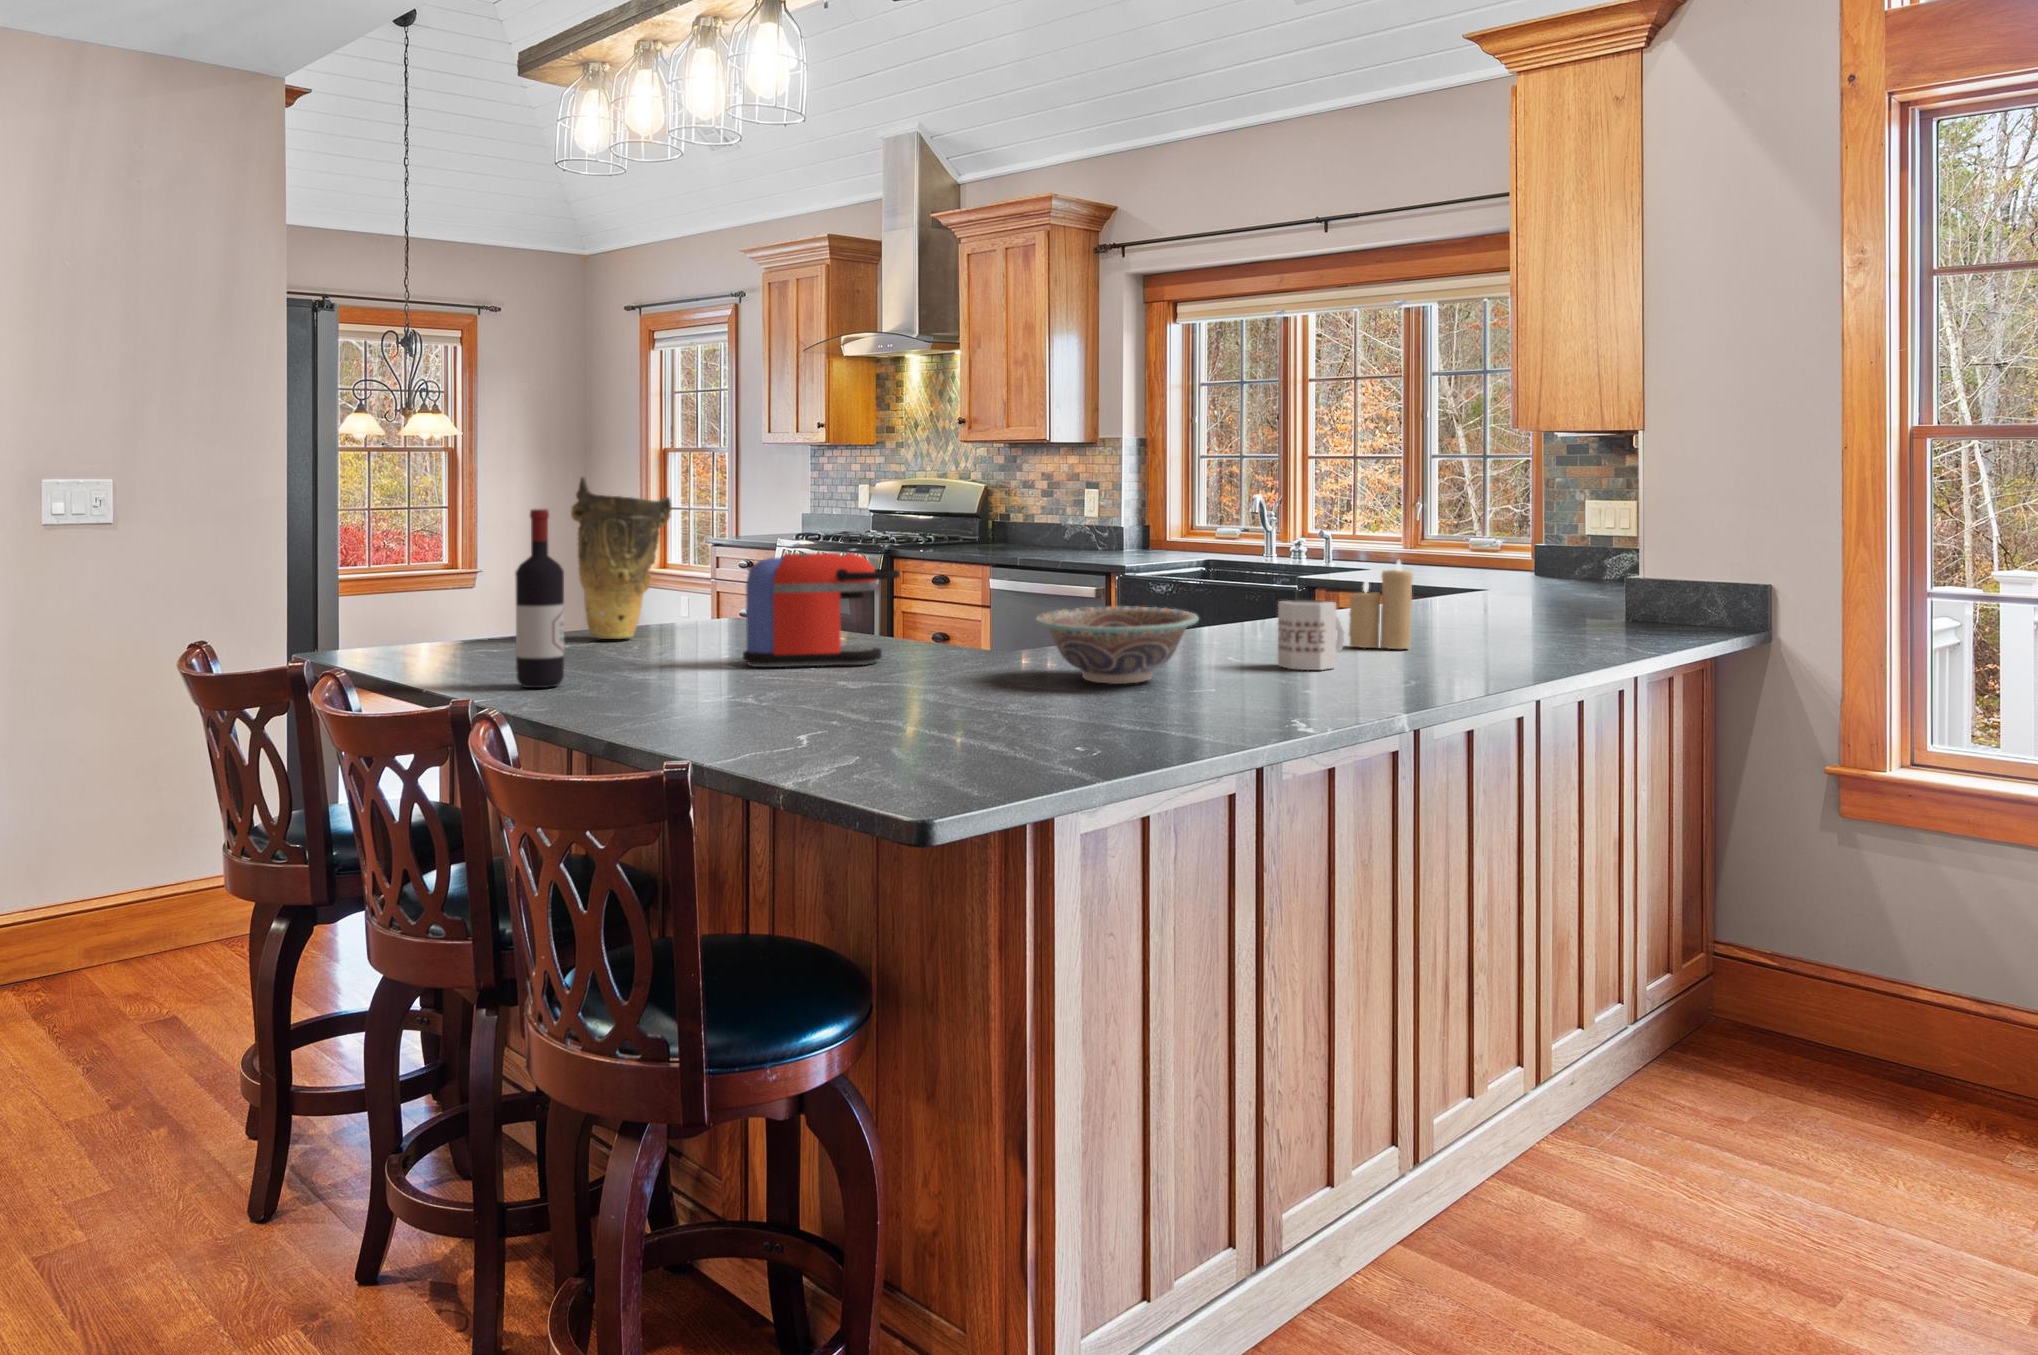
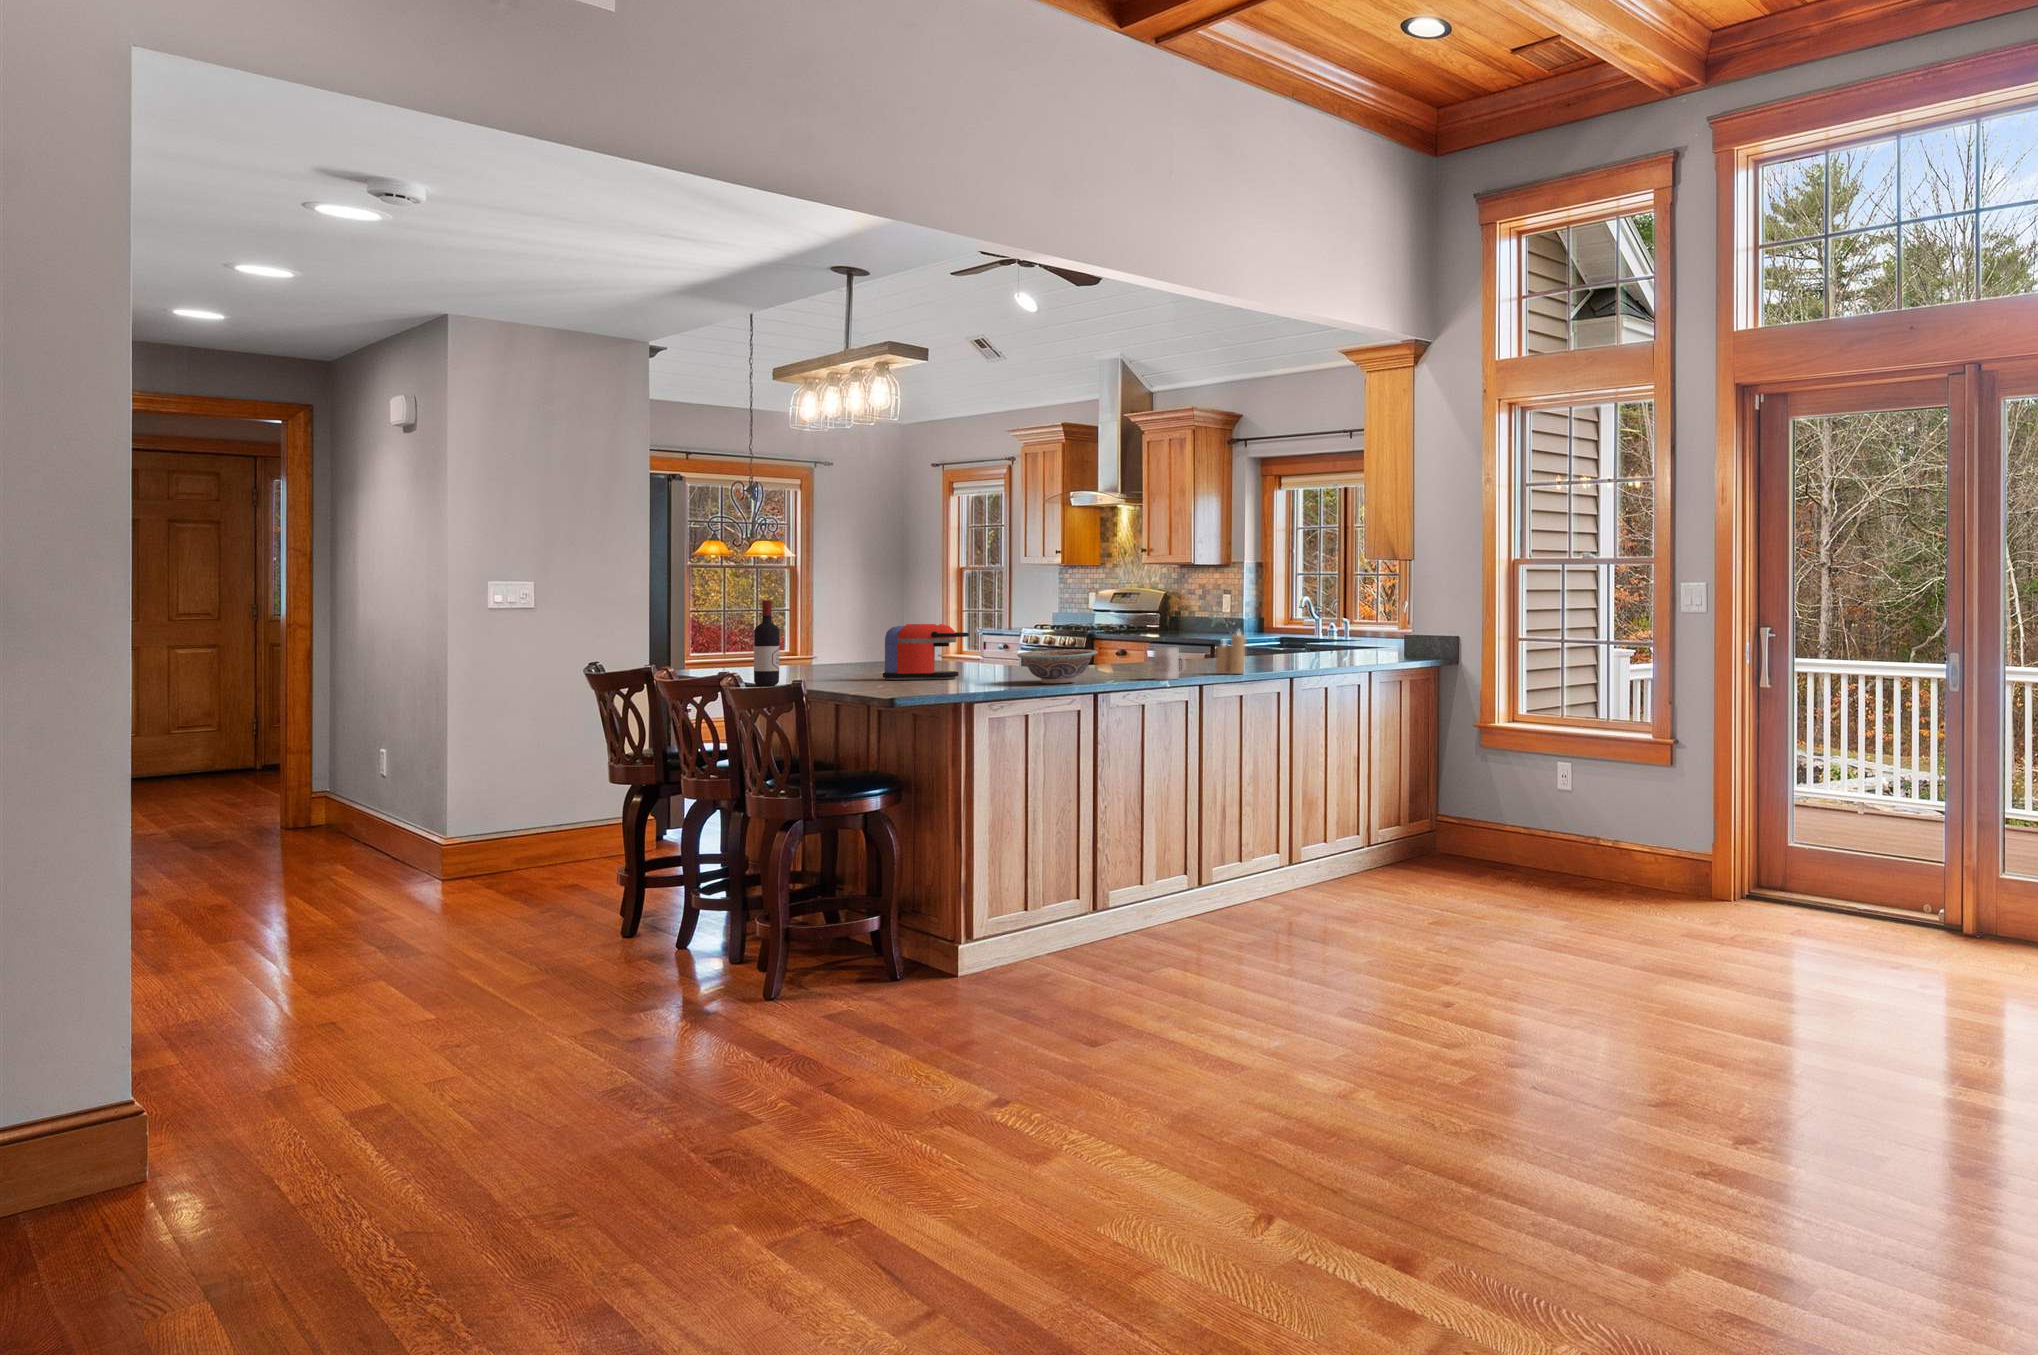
vase: present [571,477,672,639] -> none [806,585,866,672]

